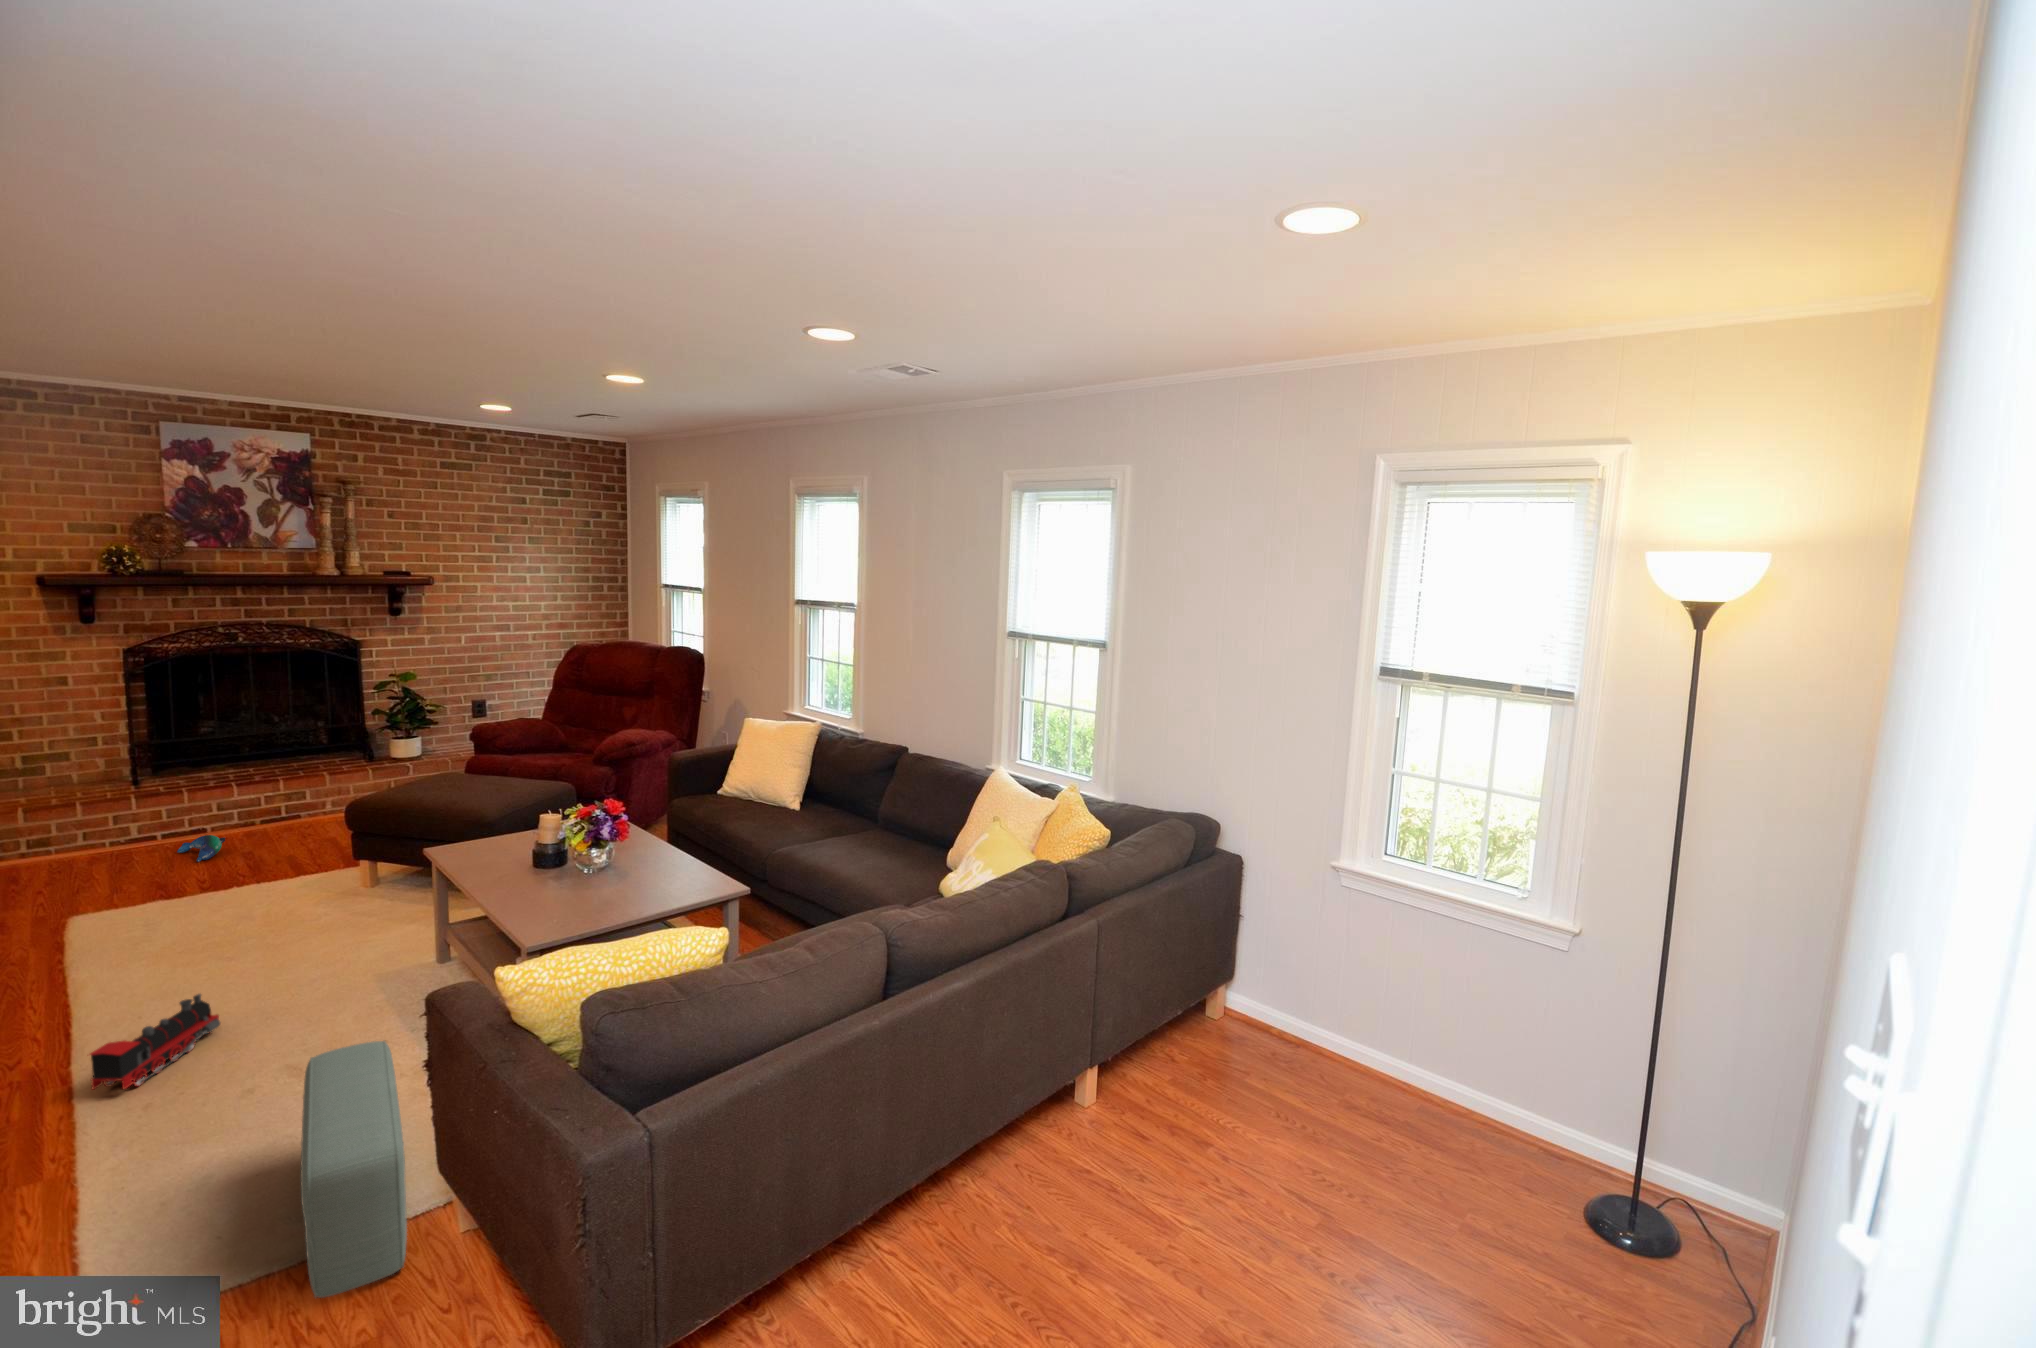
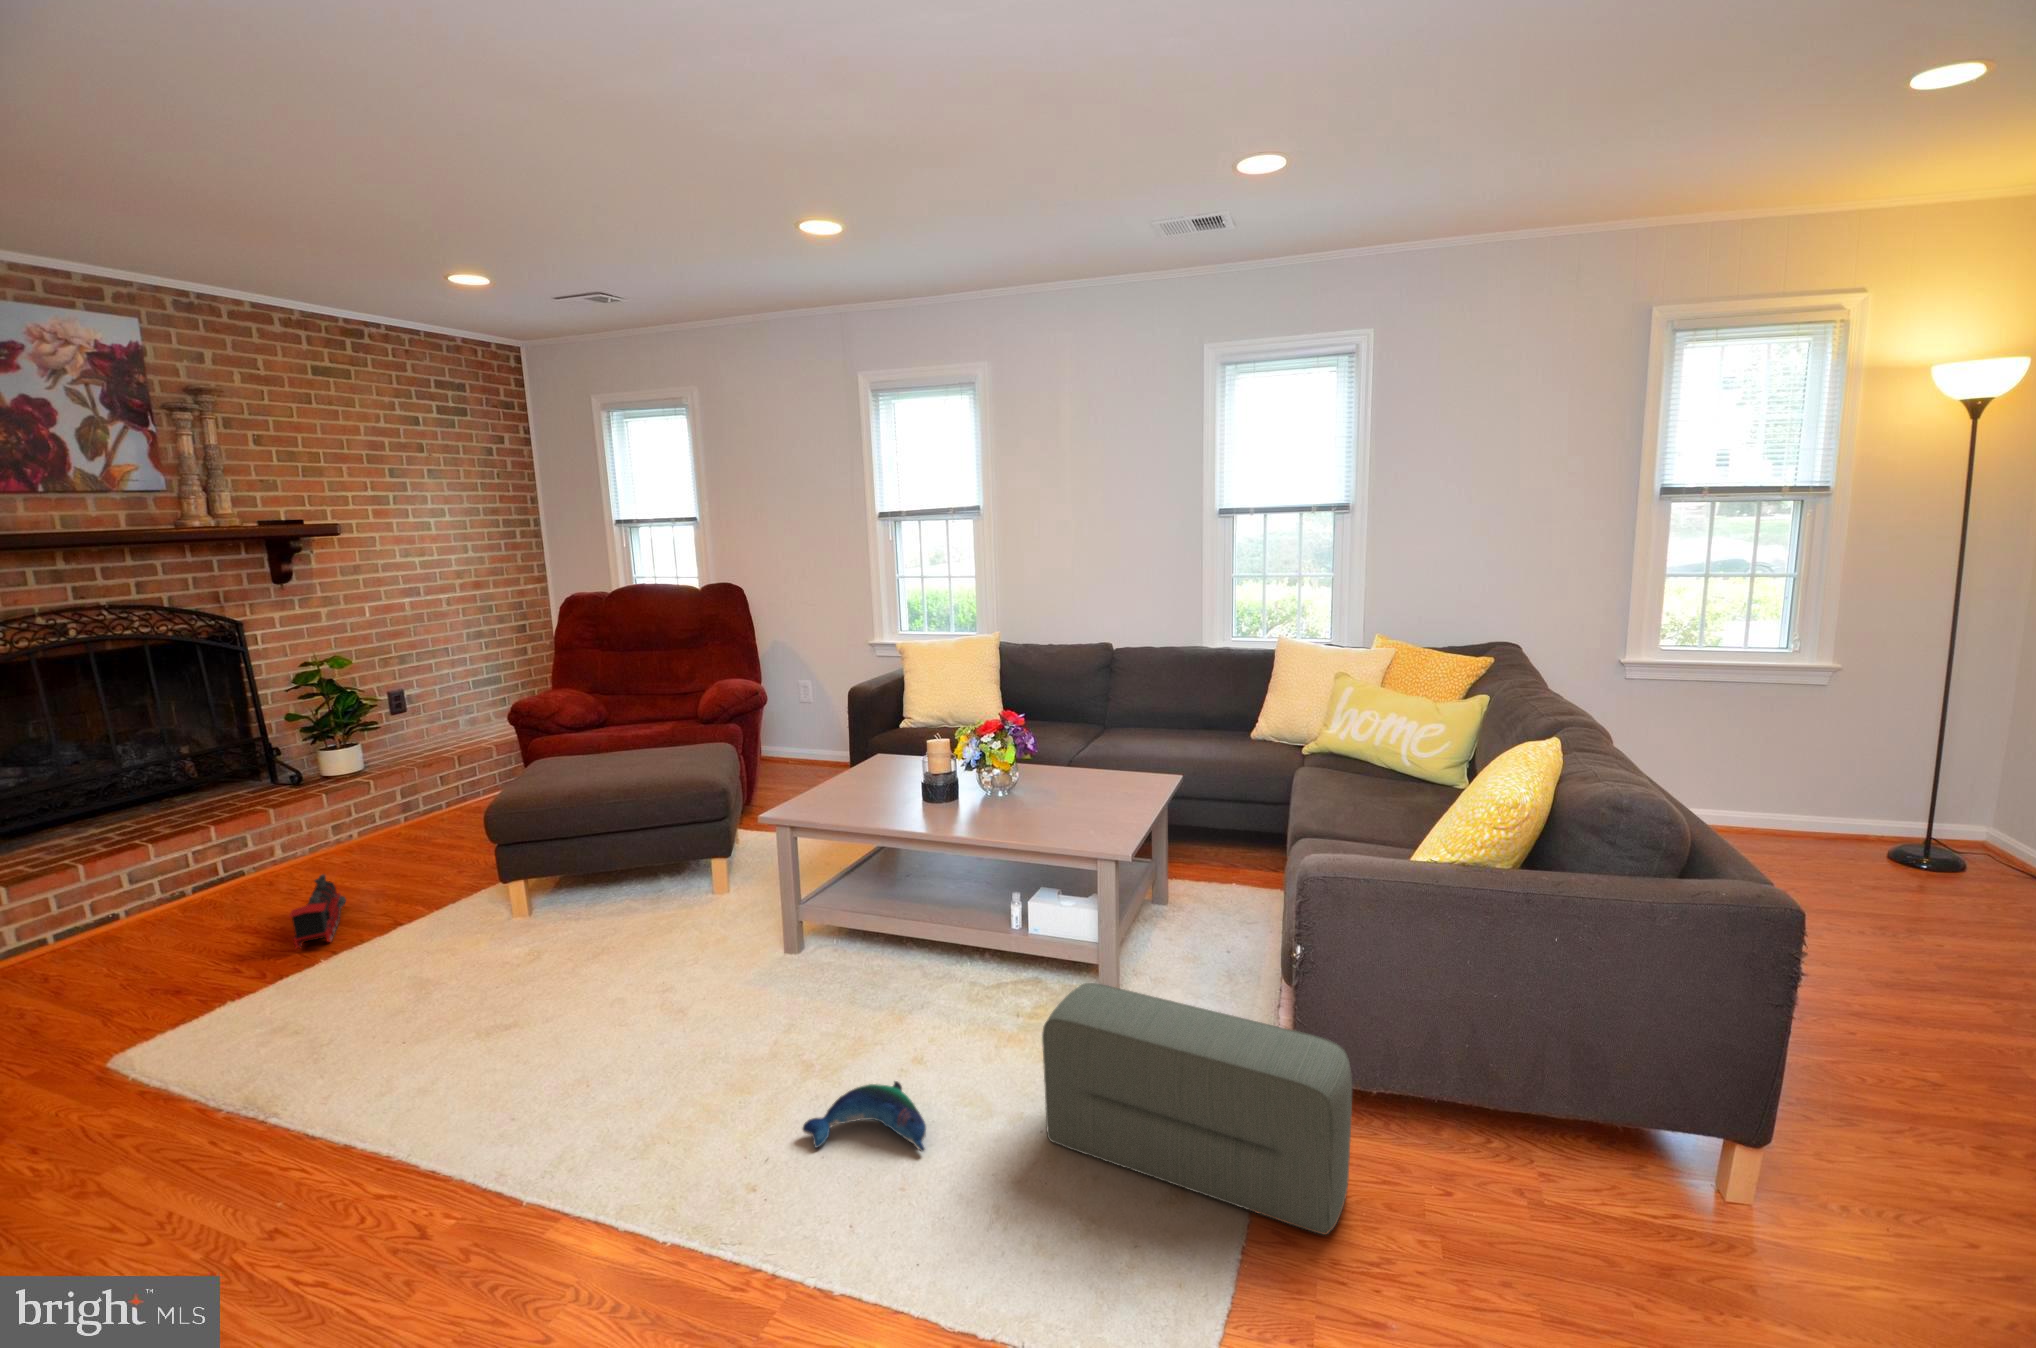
plush toy: present [177,835,225,862] -> present [803,1081,926,1152]
toy train: present [90,994,220,1090] -> present [290,874,346,949]

